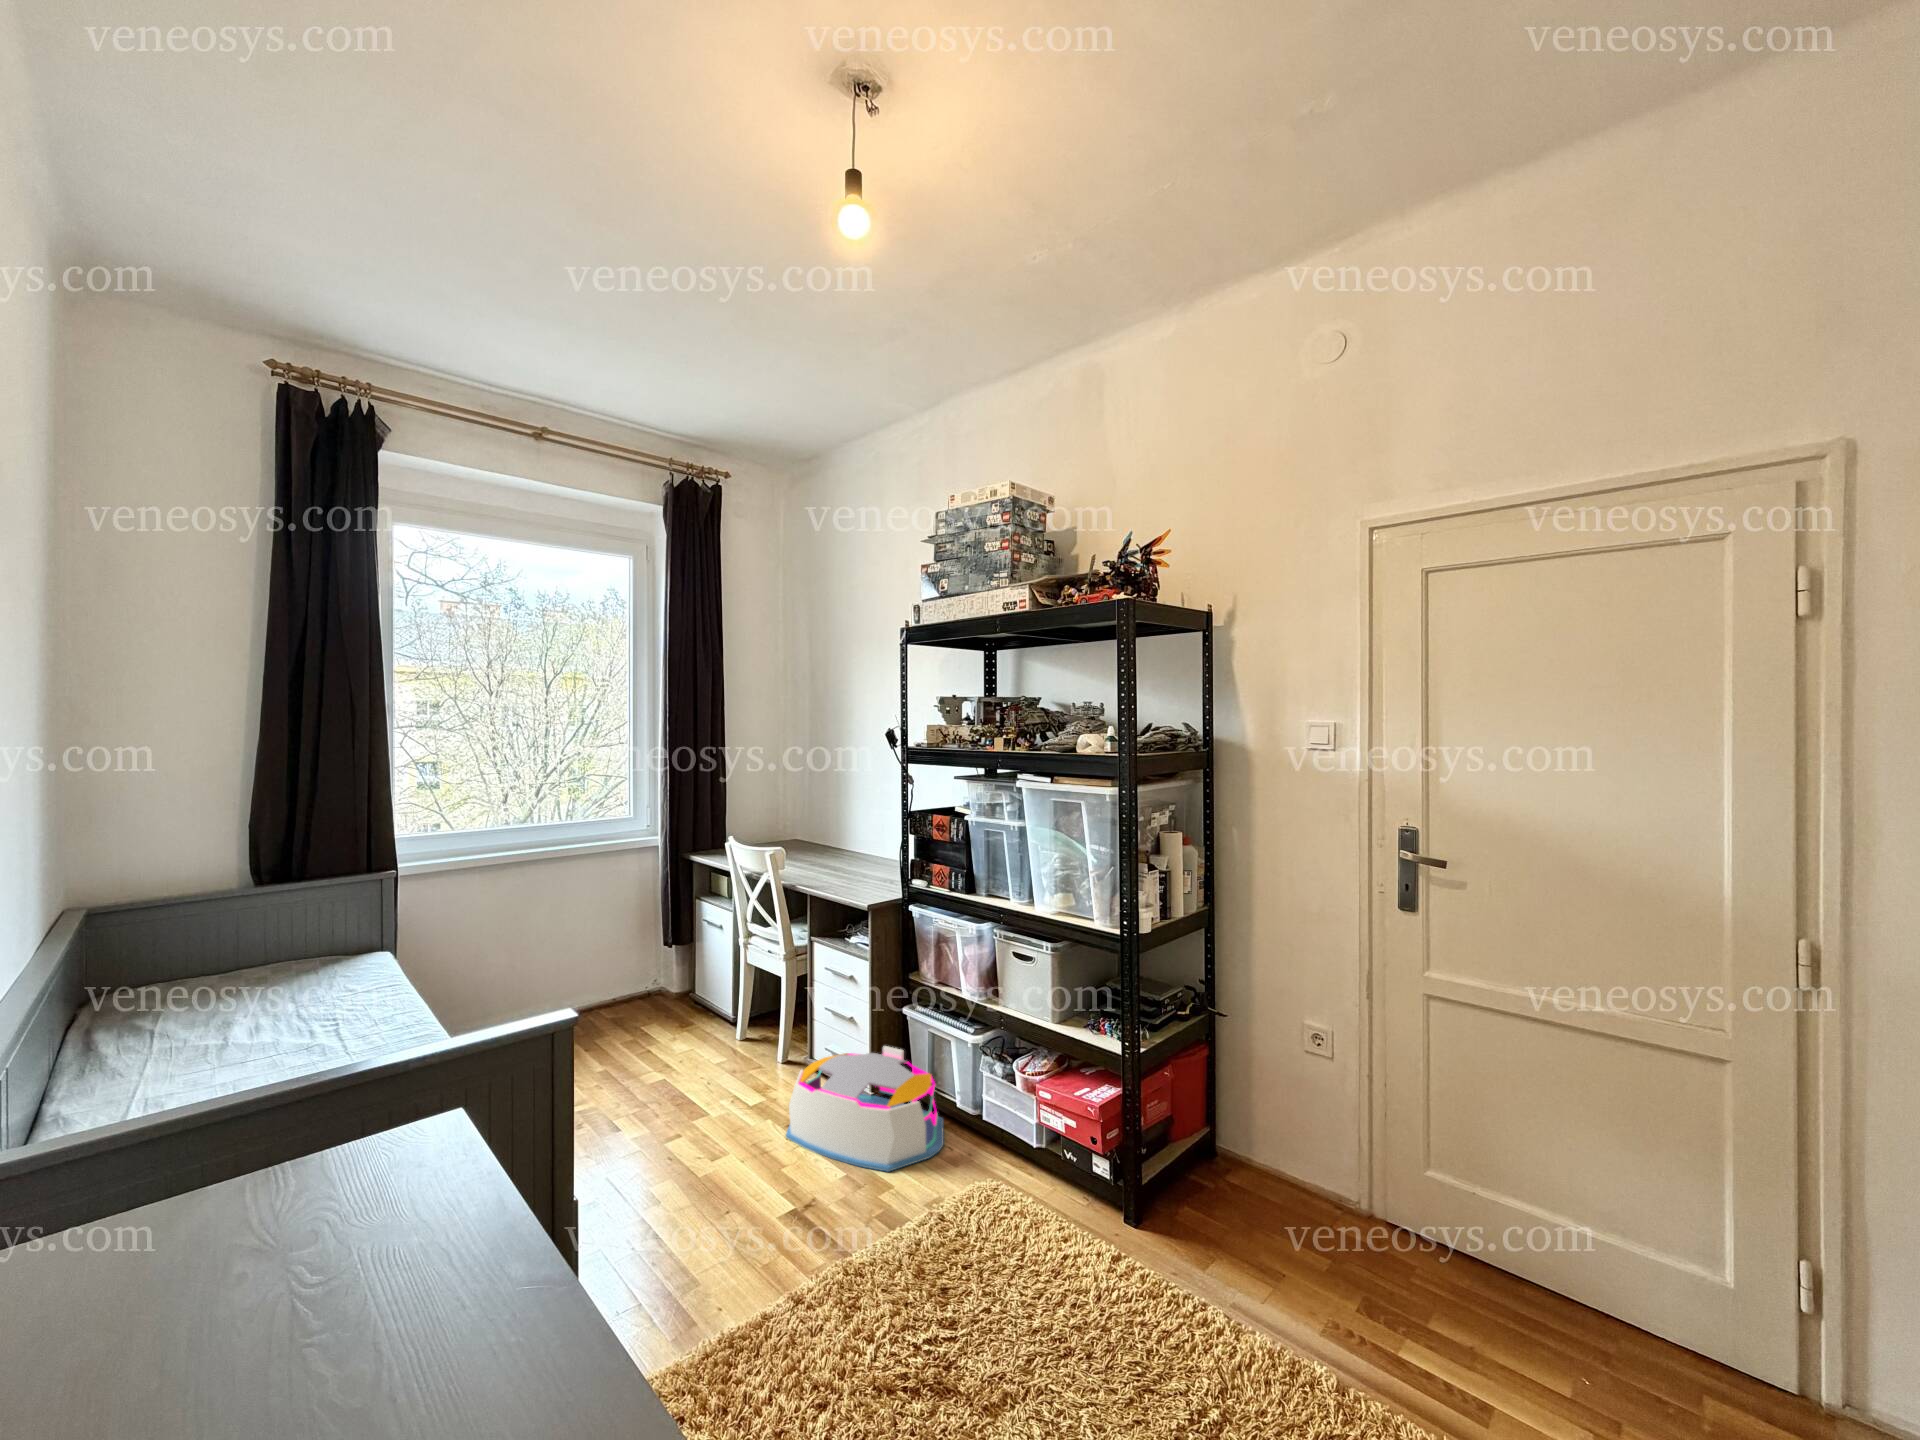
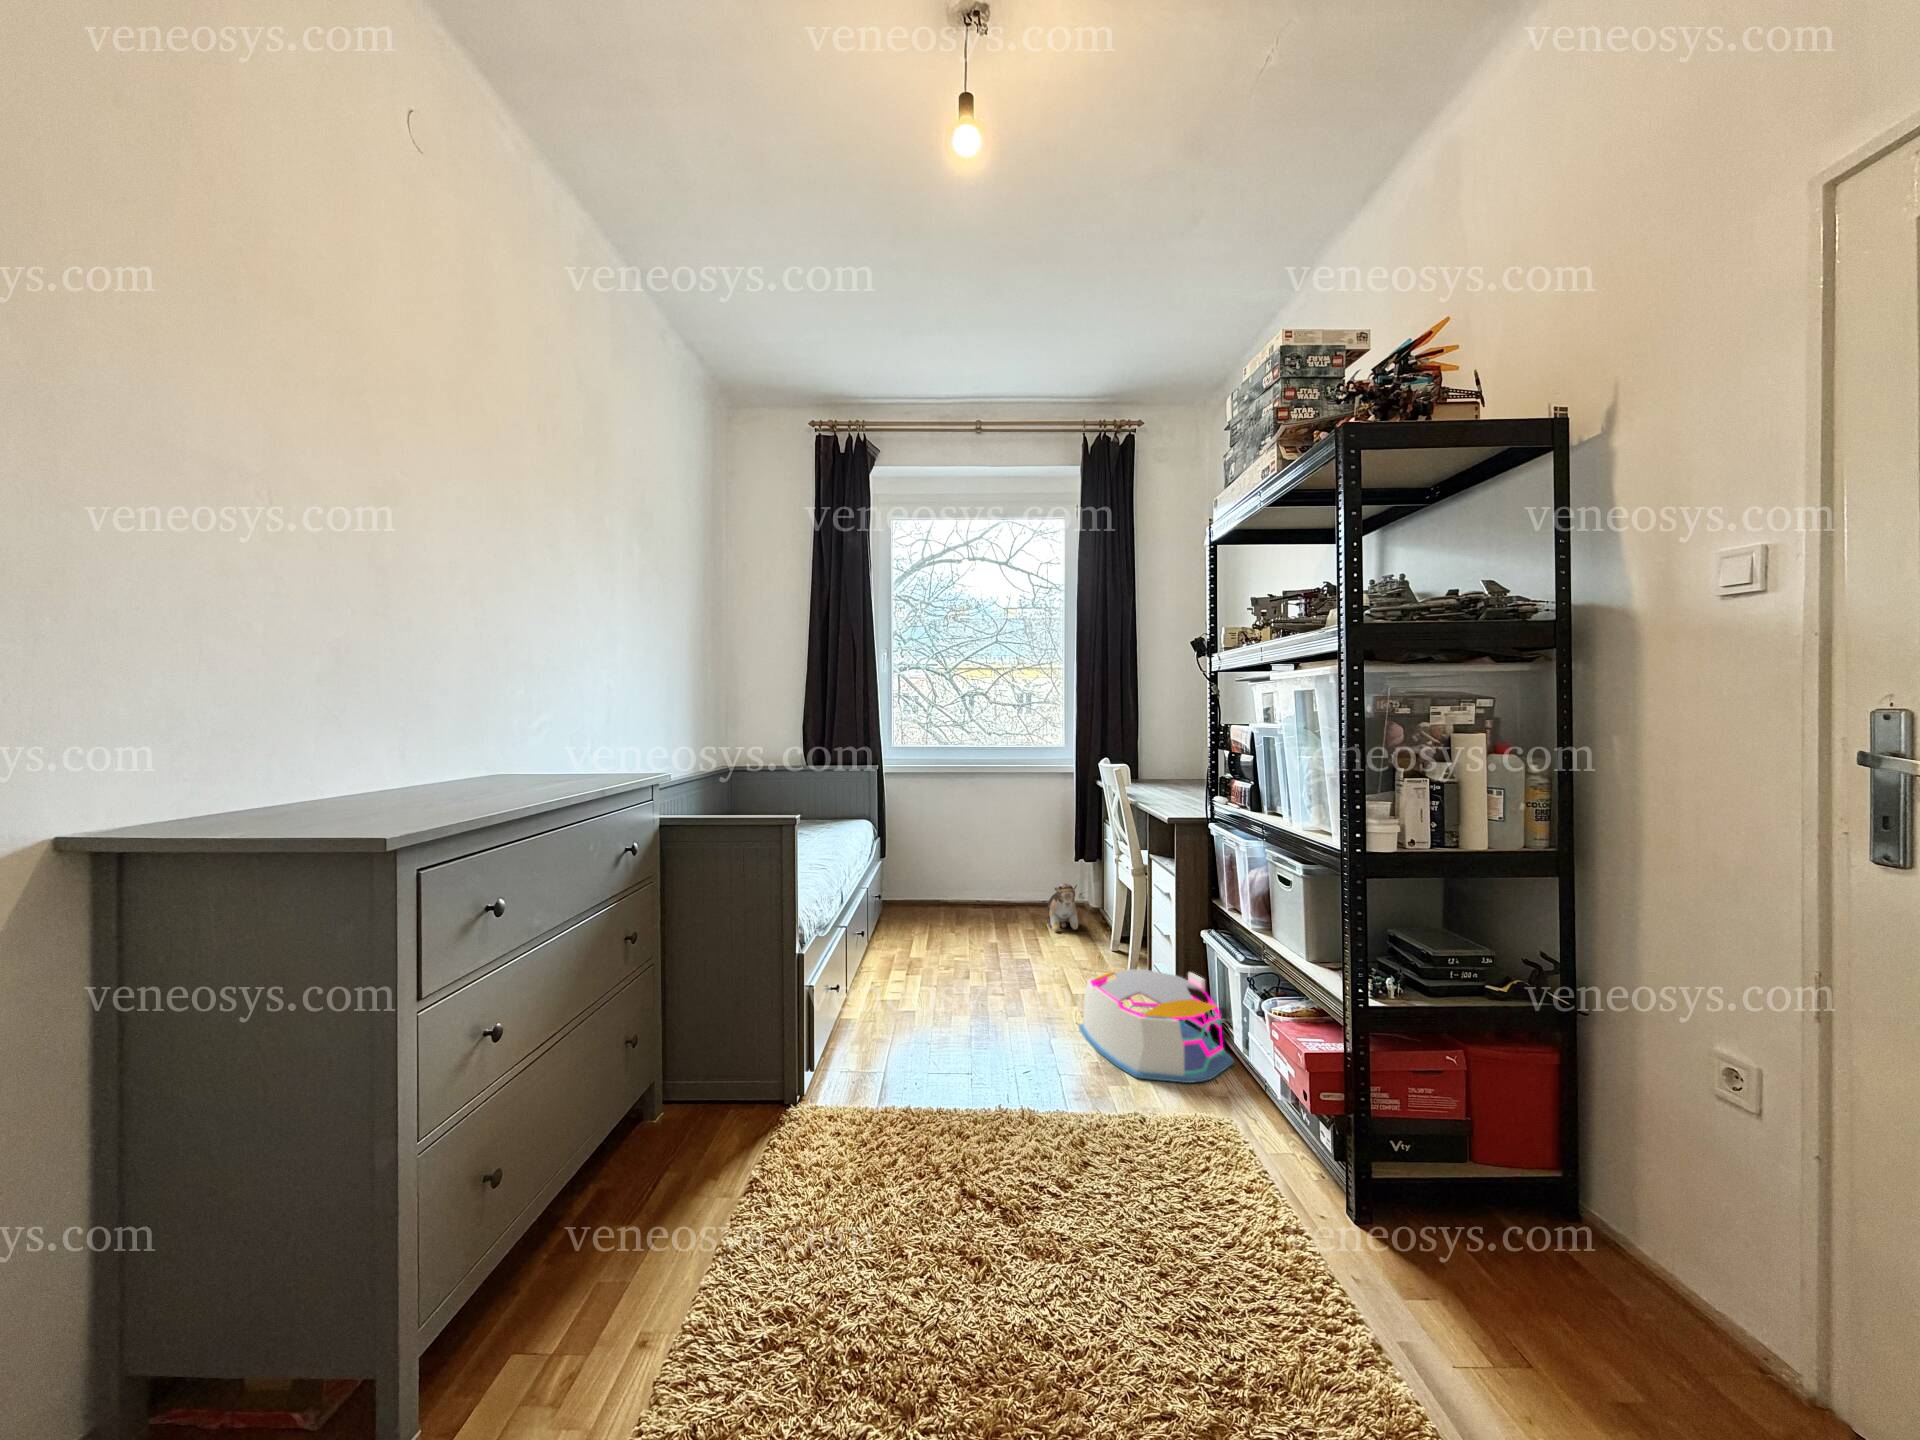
plush toy: none [626,970,678,1027] -> present [1047,883,1078,932]

